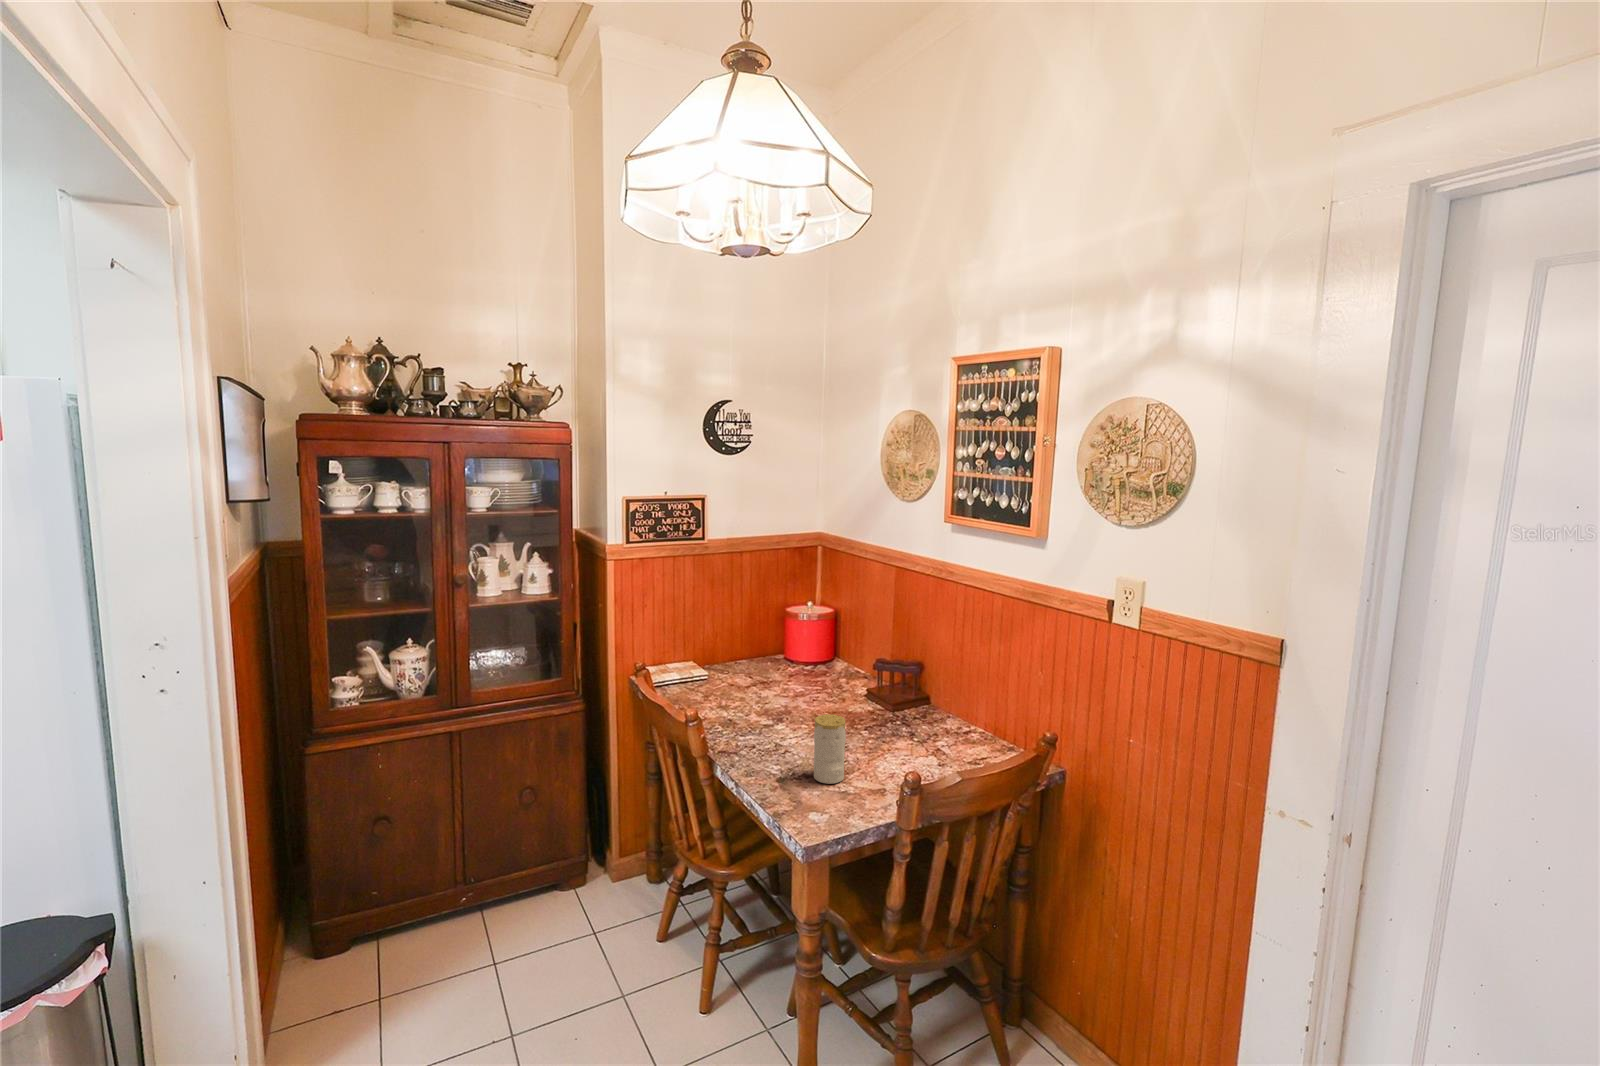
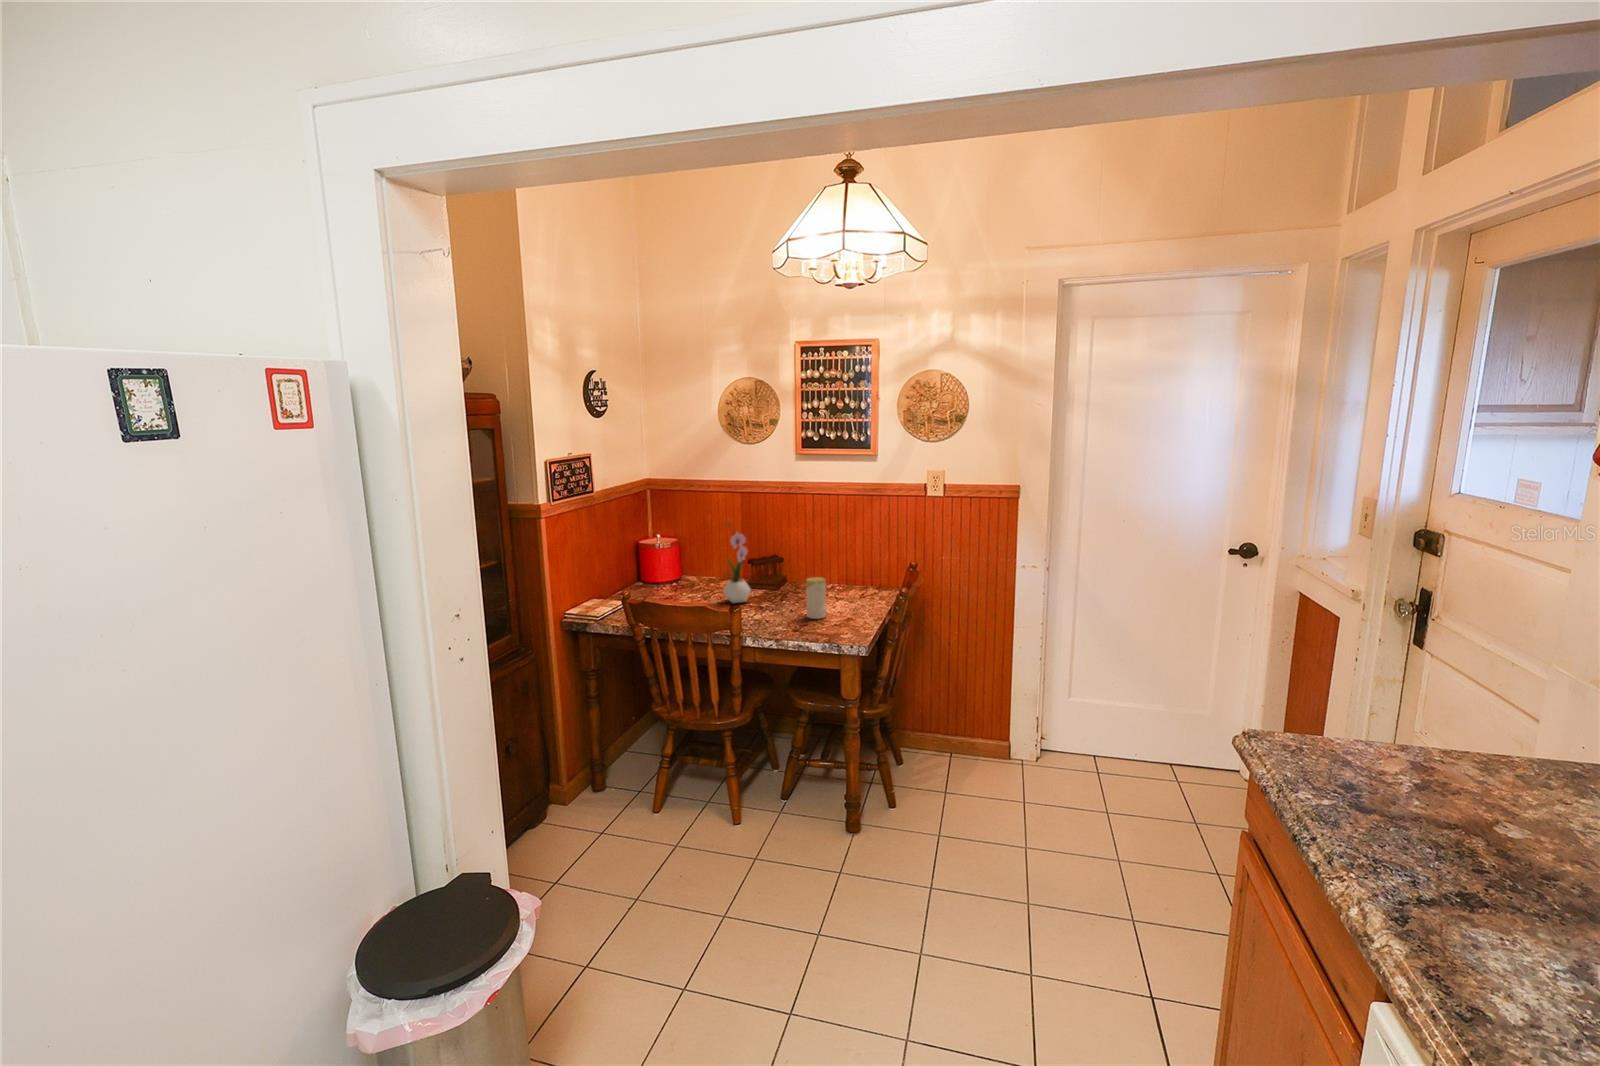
flower arrangement: none [787,603,831,718] -> present [724,522,751,603]

